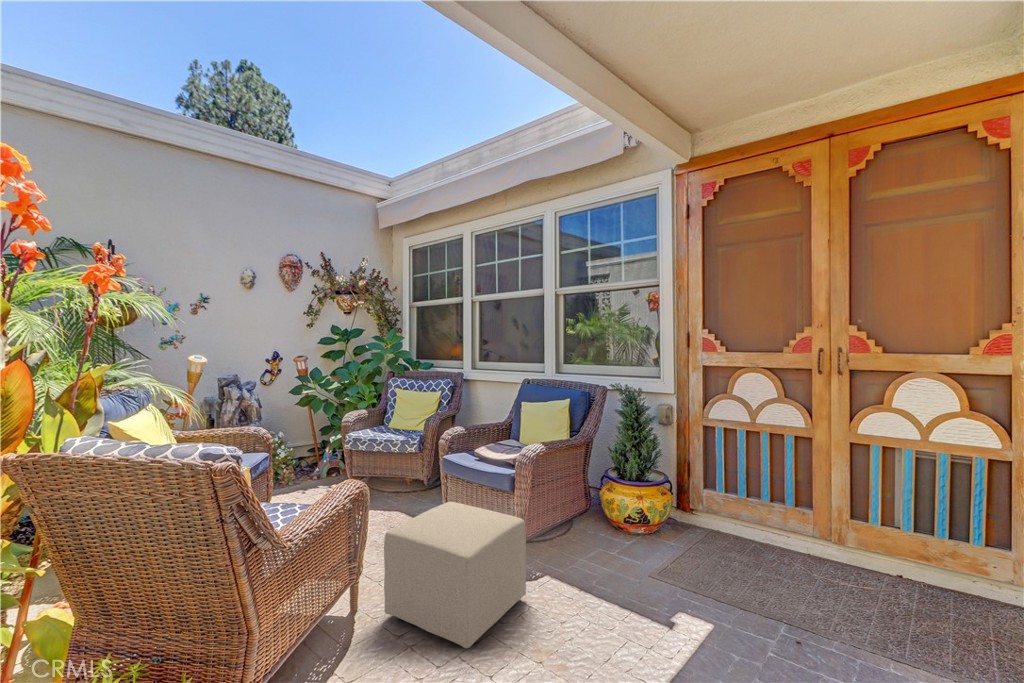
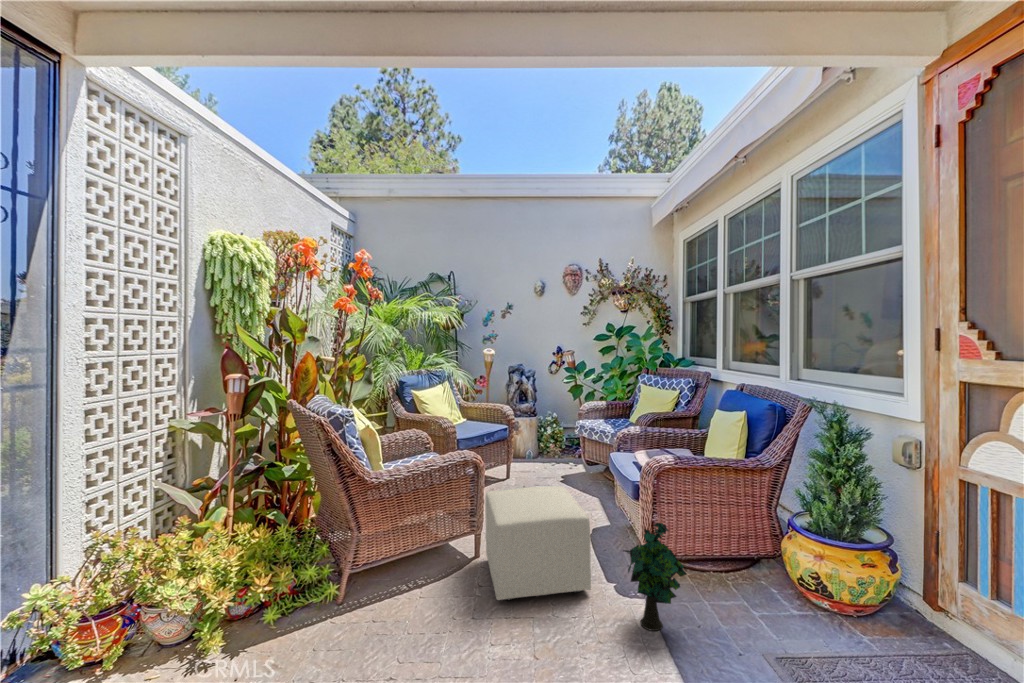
decorative plant: none [563,501,621,602] -> present [625,523,687,631]

